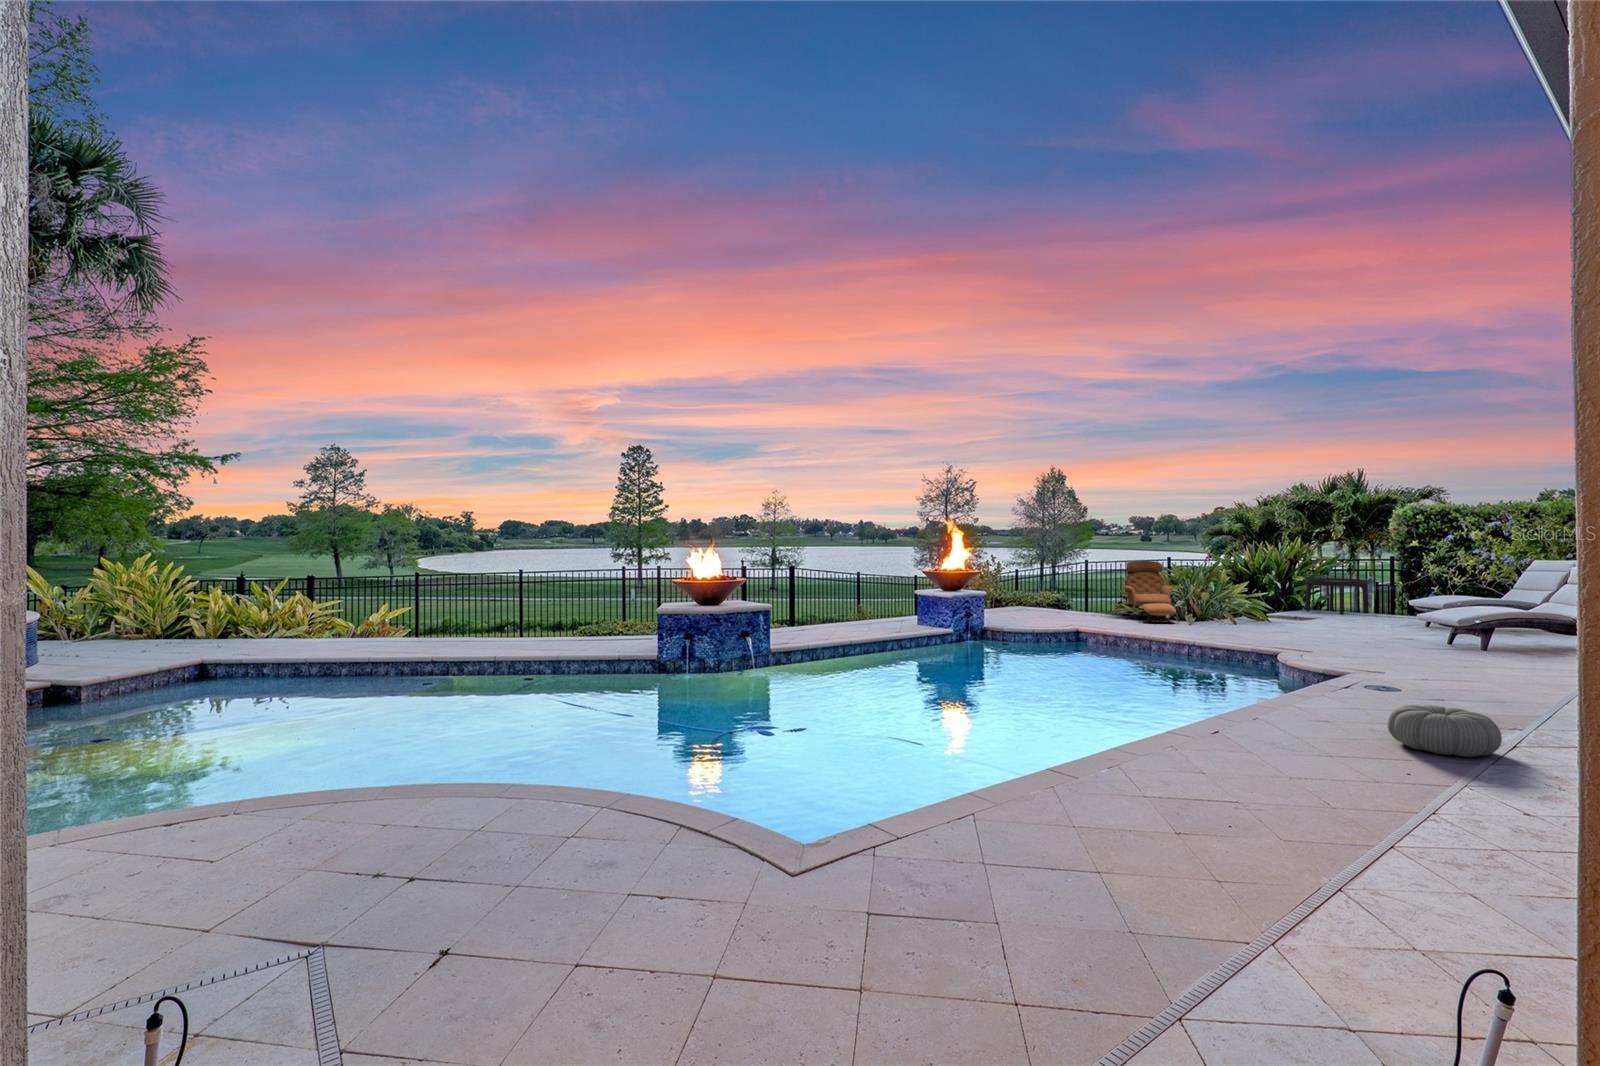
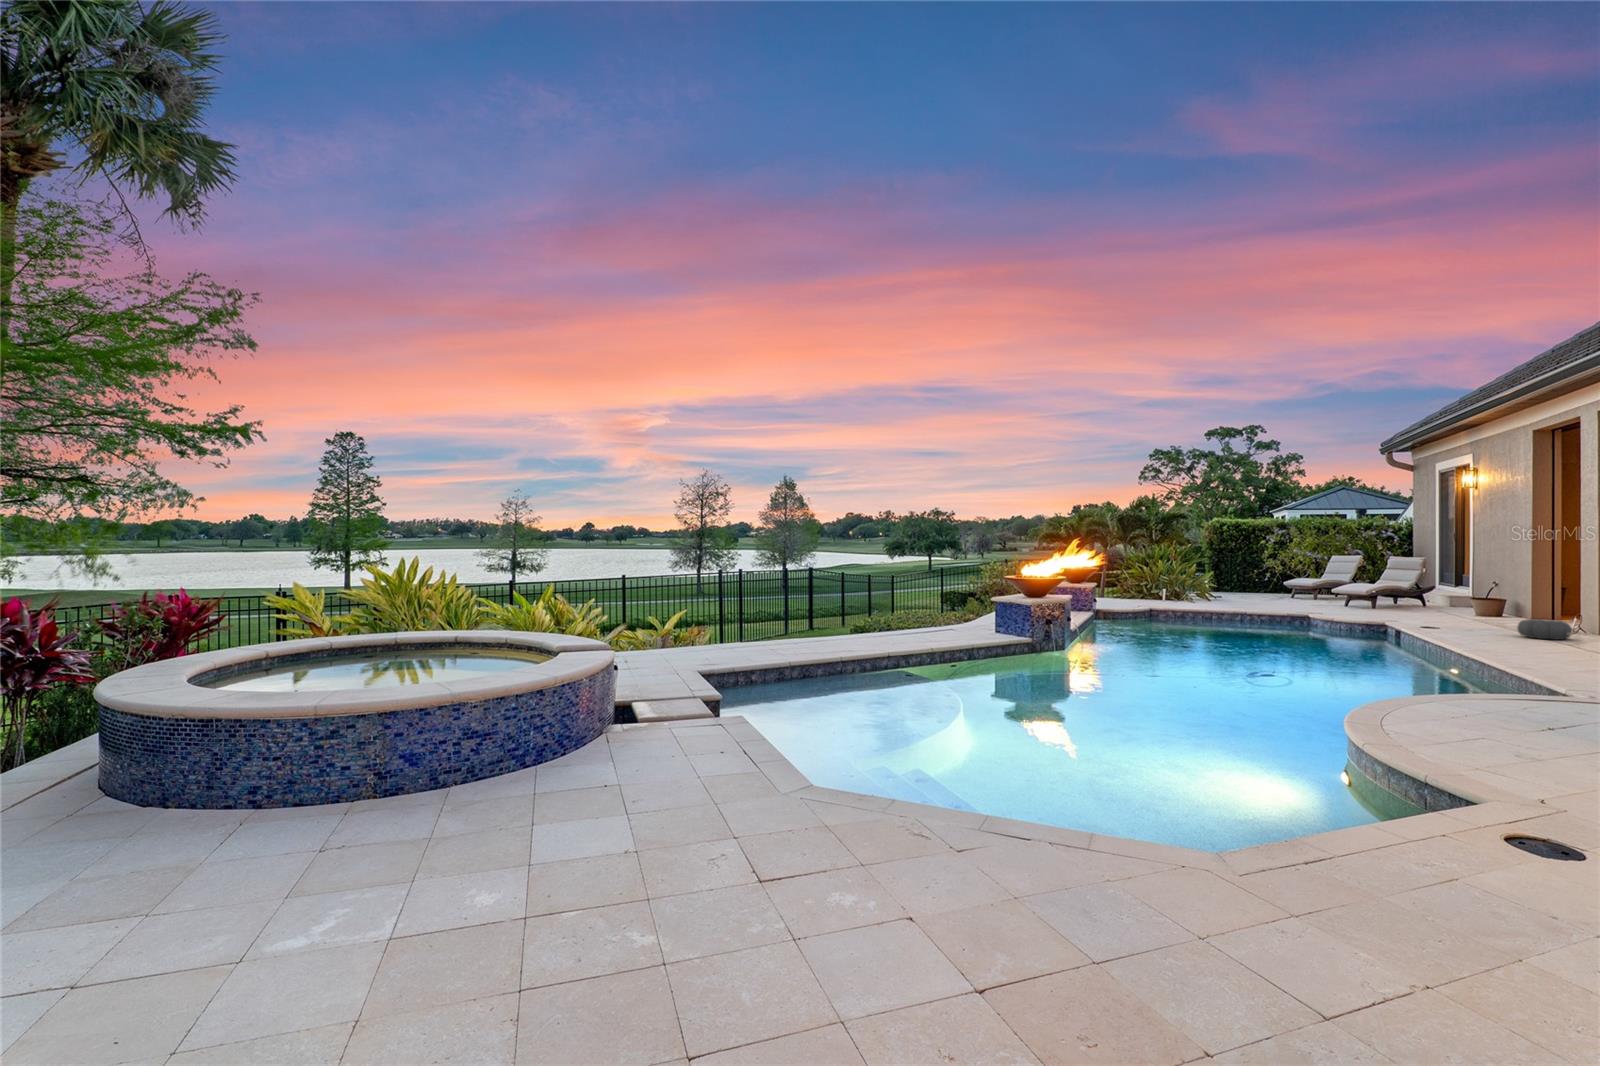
lounge chair: present [1123,561,1176,624] -> none [1111,558,1162,603]
round table: present [1304,578,1370,614] -> none [1166,570,1207,594]

